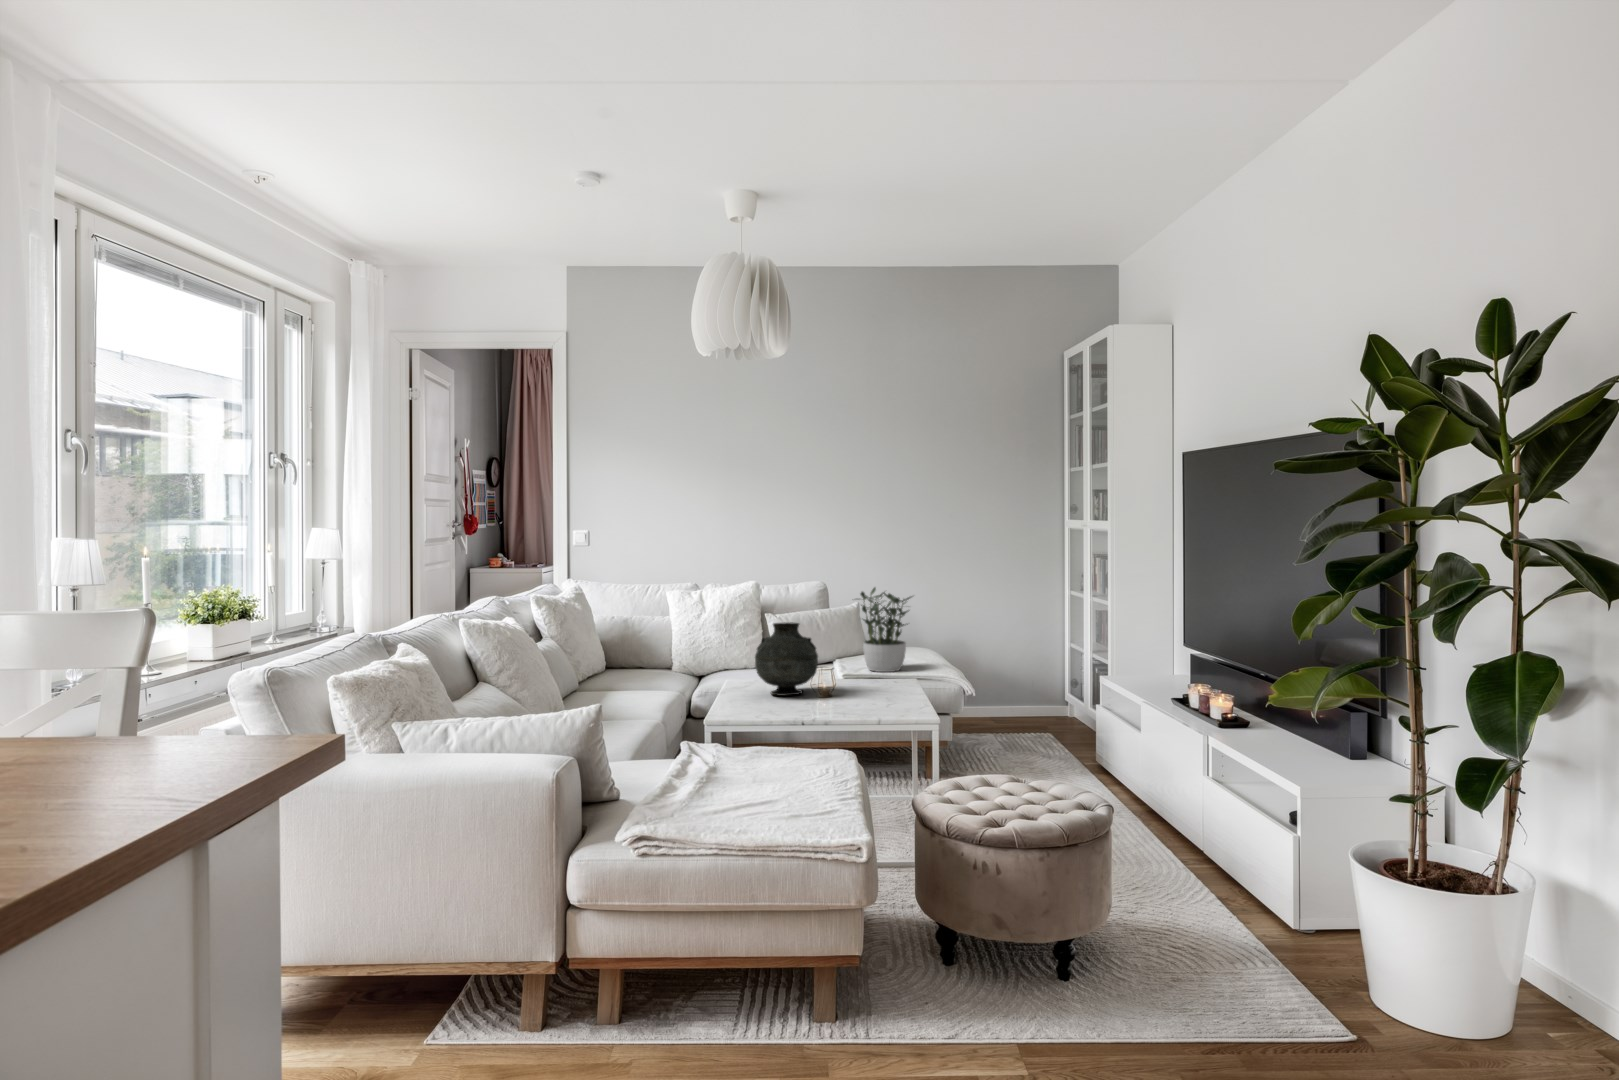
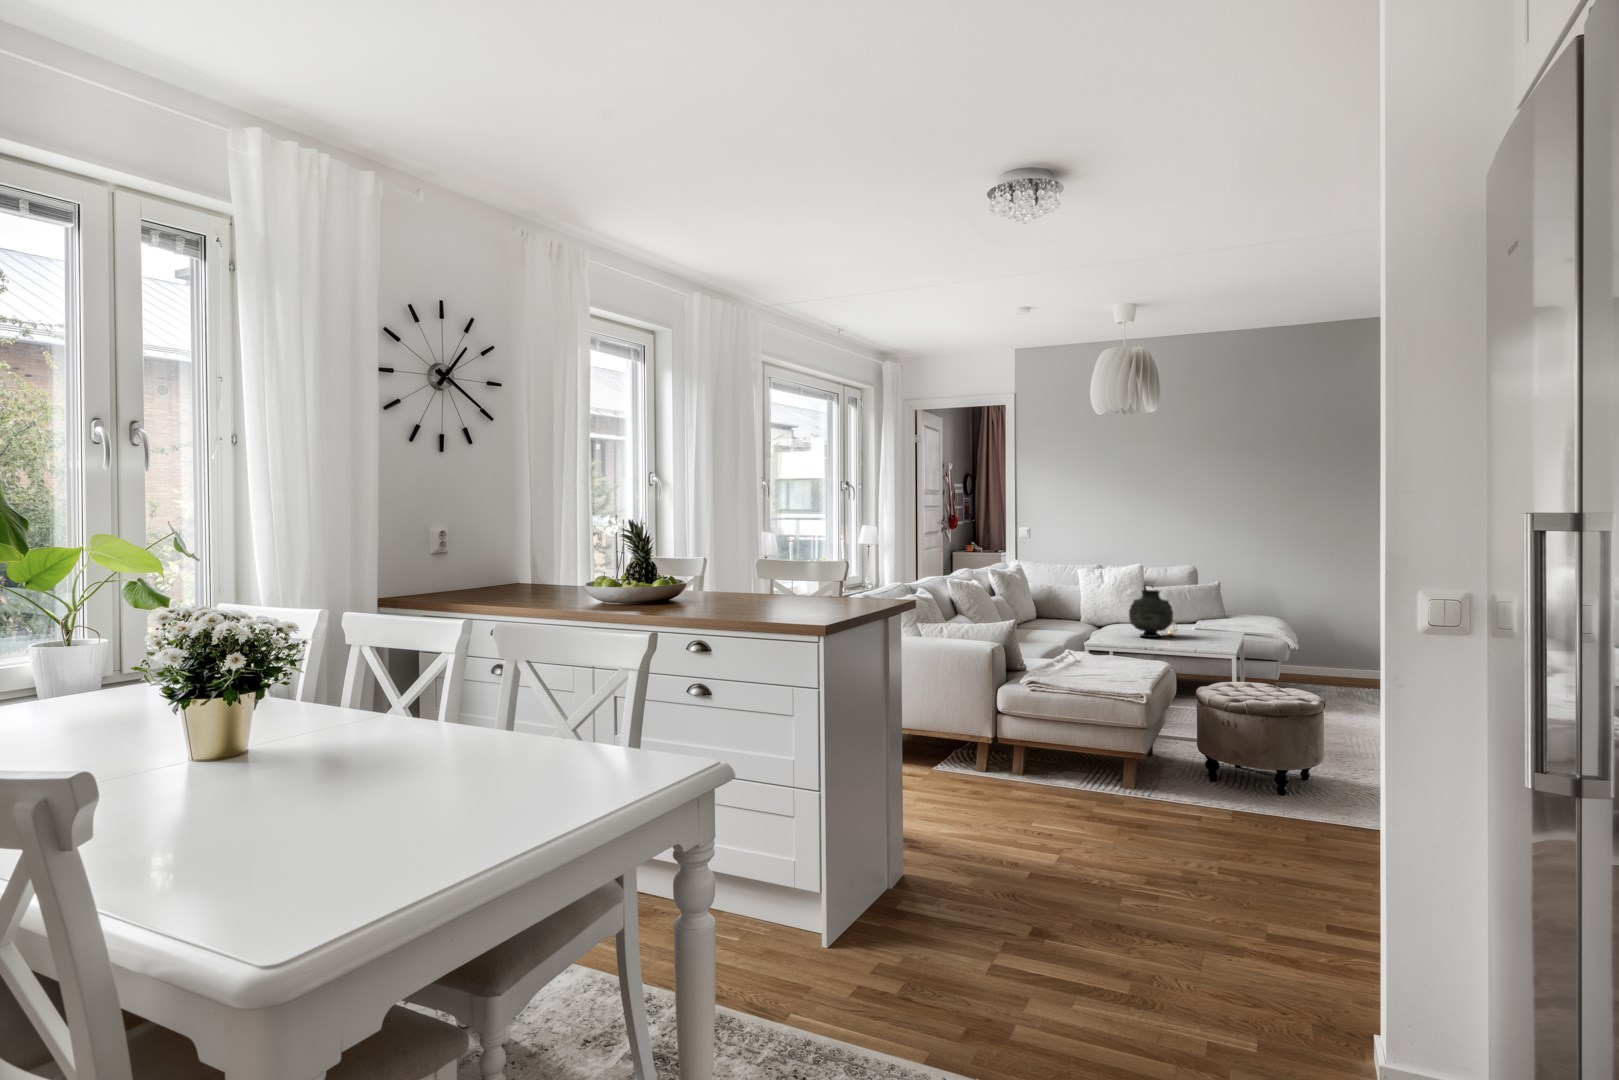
potted plant: present [861,587,912,672] -> none [1209,569,1259,629]

